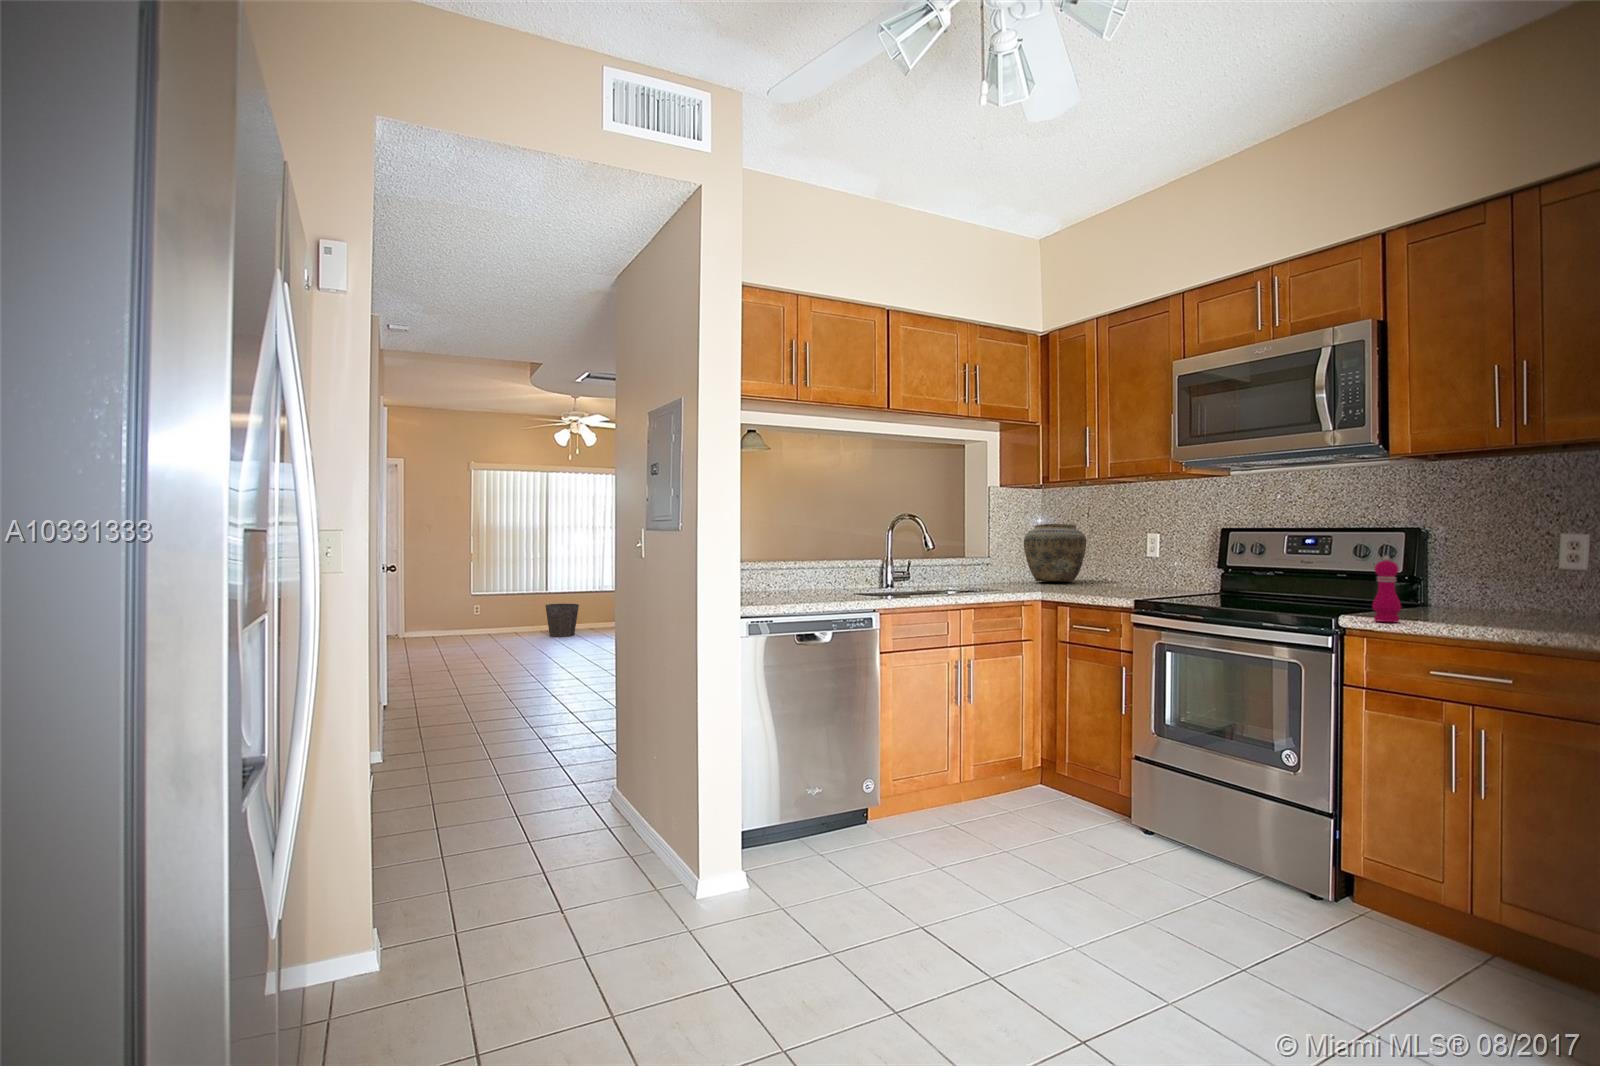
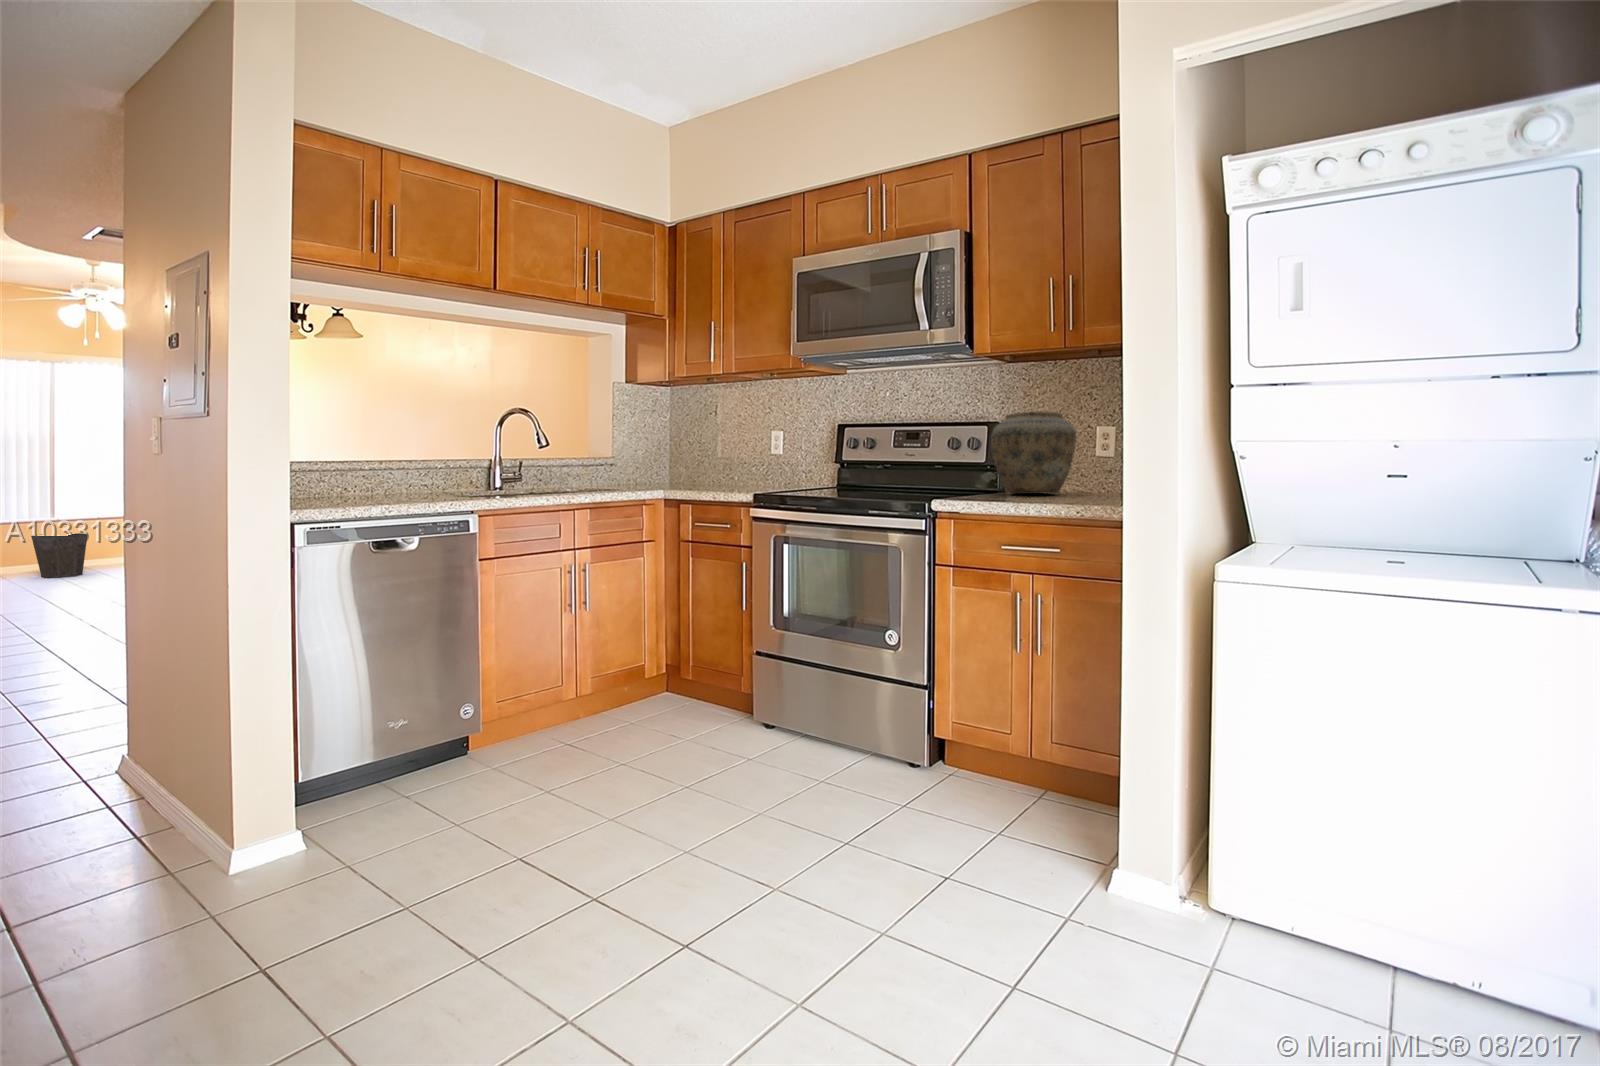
vase: present [1024,524,1086,582] -> present [991,411,1077,494]
pepper mill: present [1372,555,1401,622] -> none [958,442,981,504]

